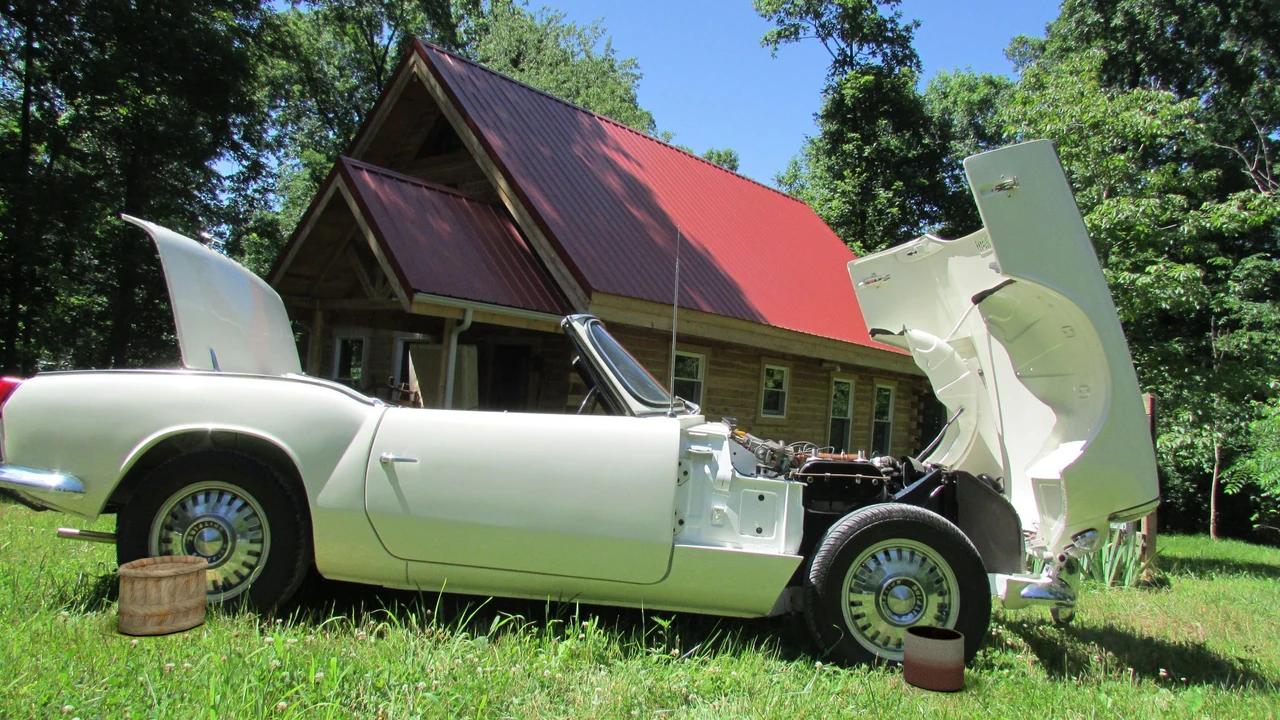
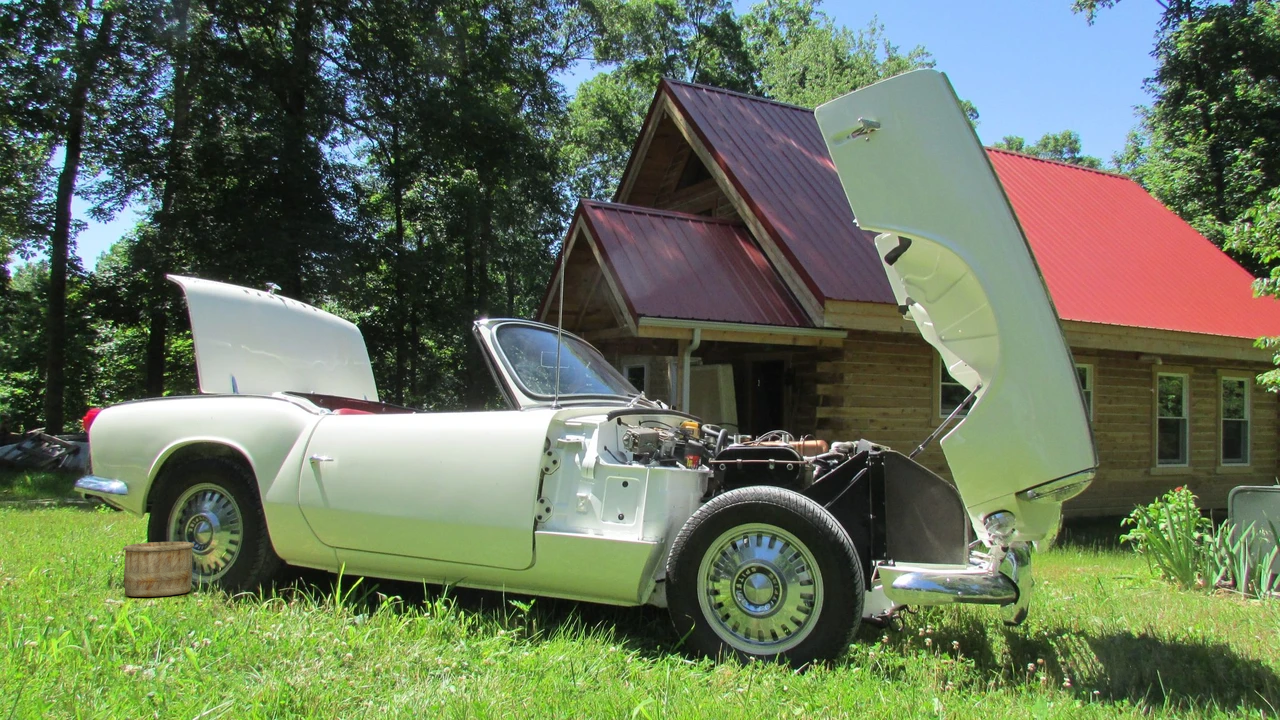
planter: present [903,625,964,691] -> none [742,612,800,671]

